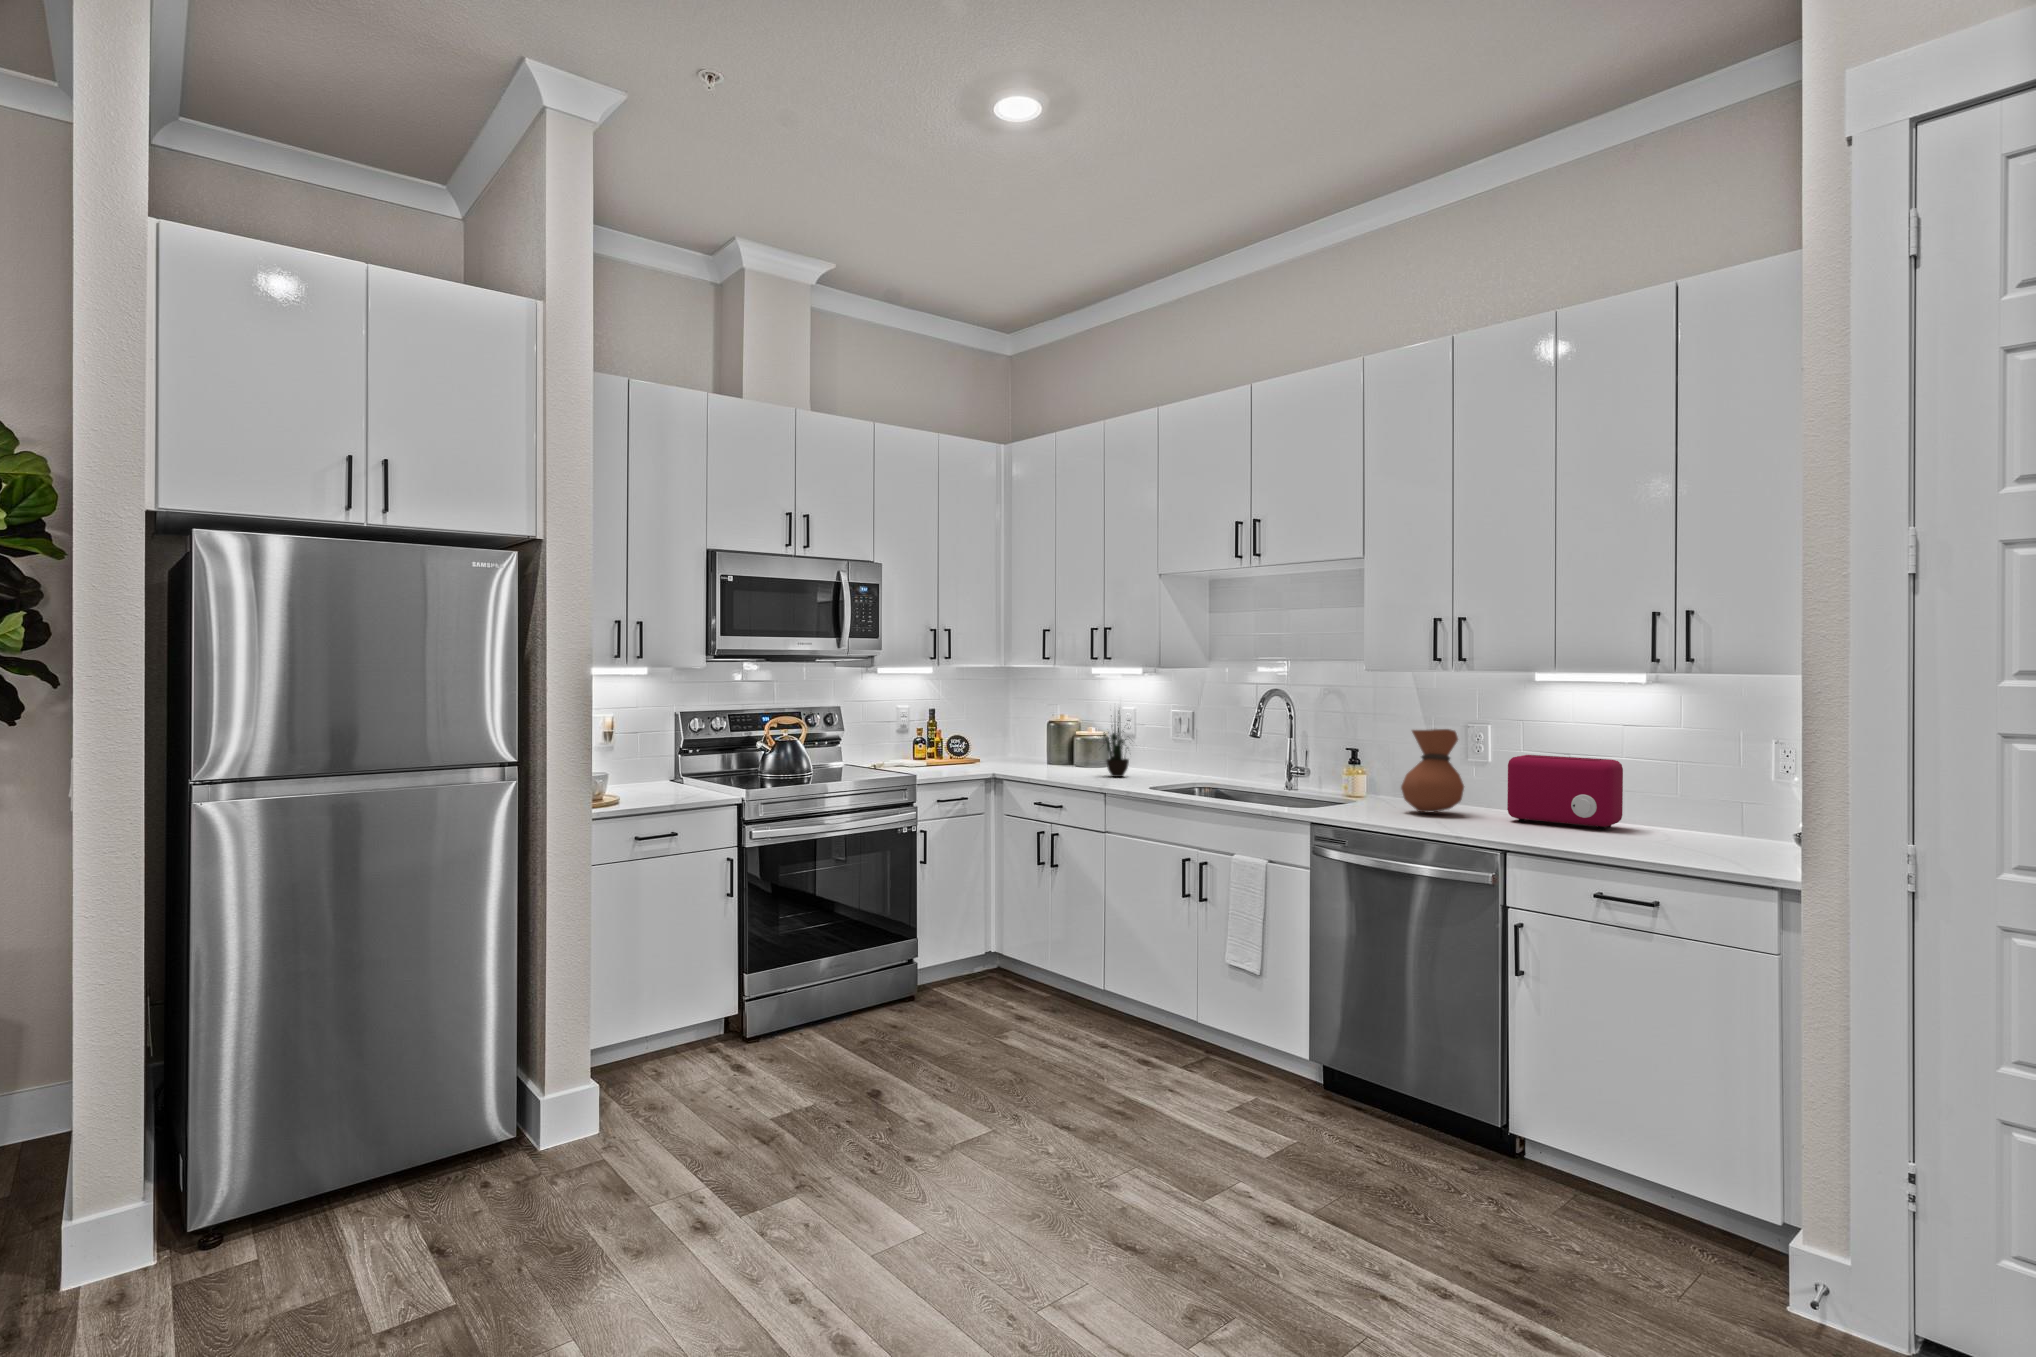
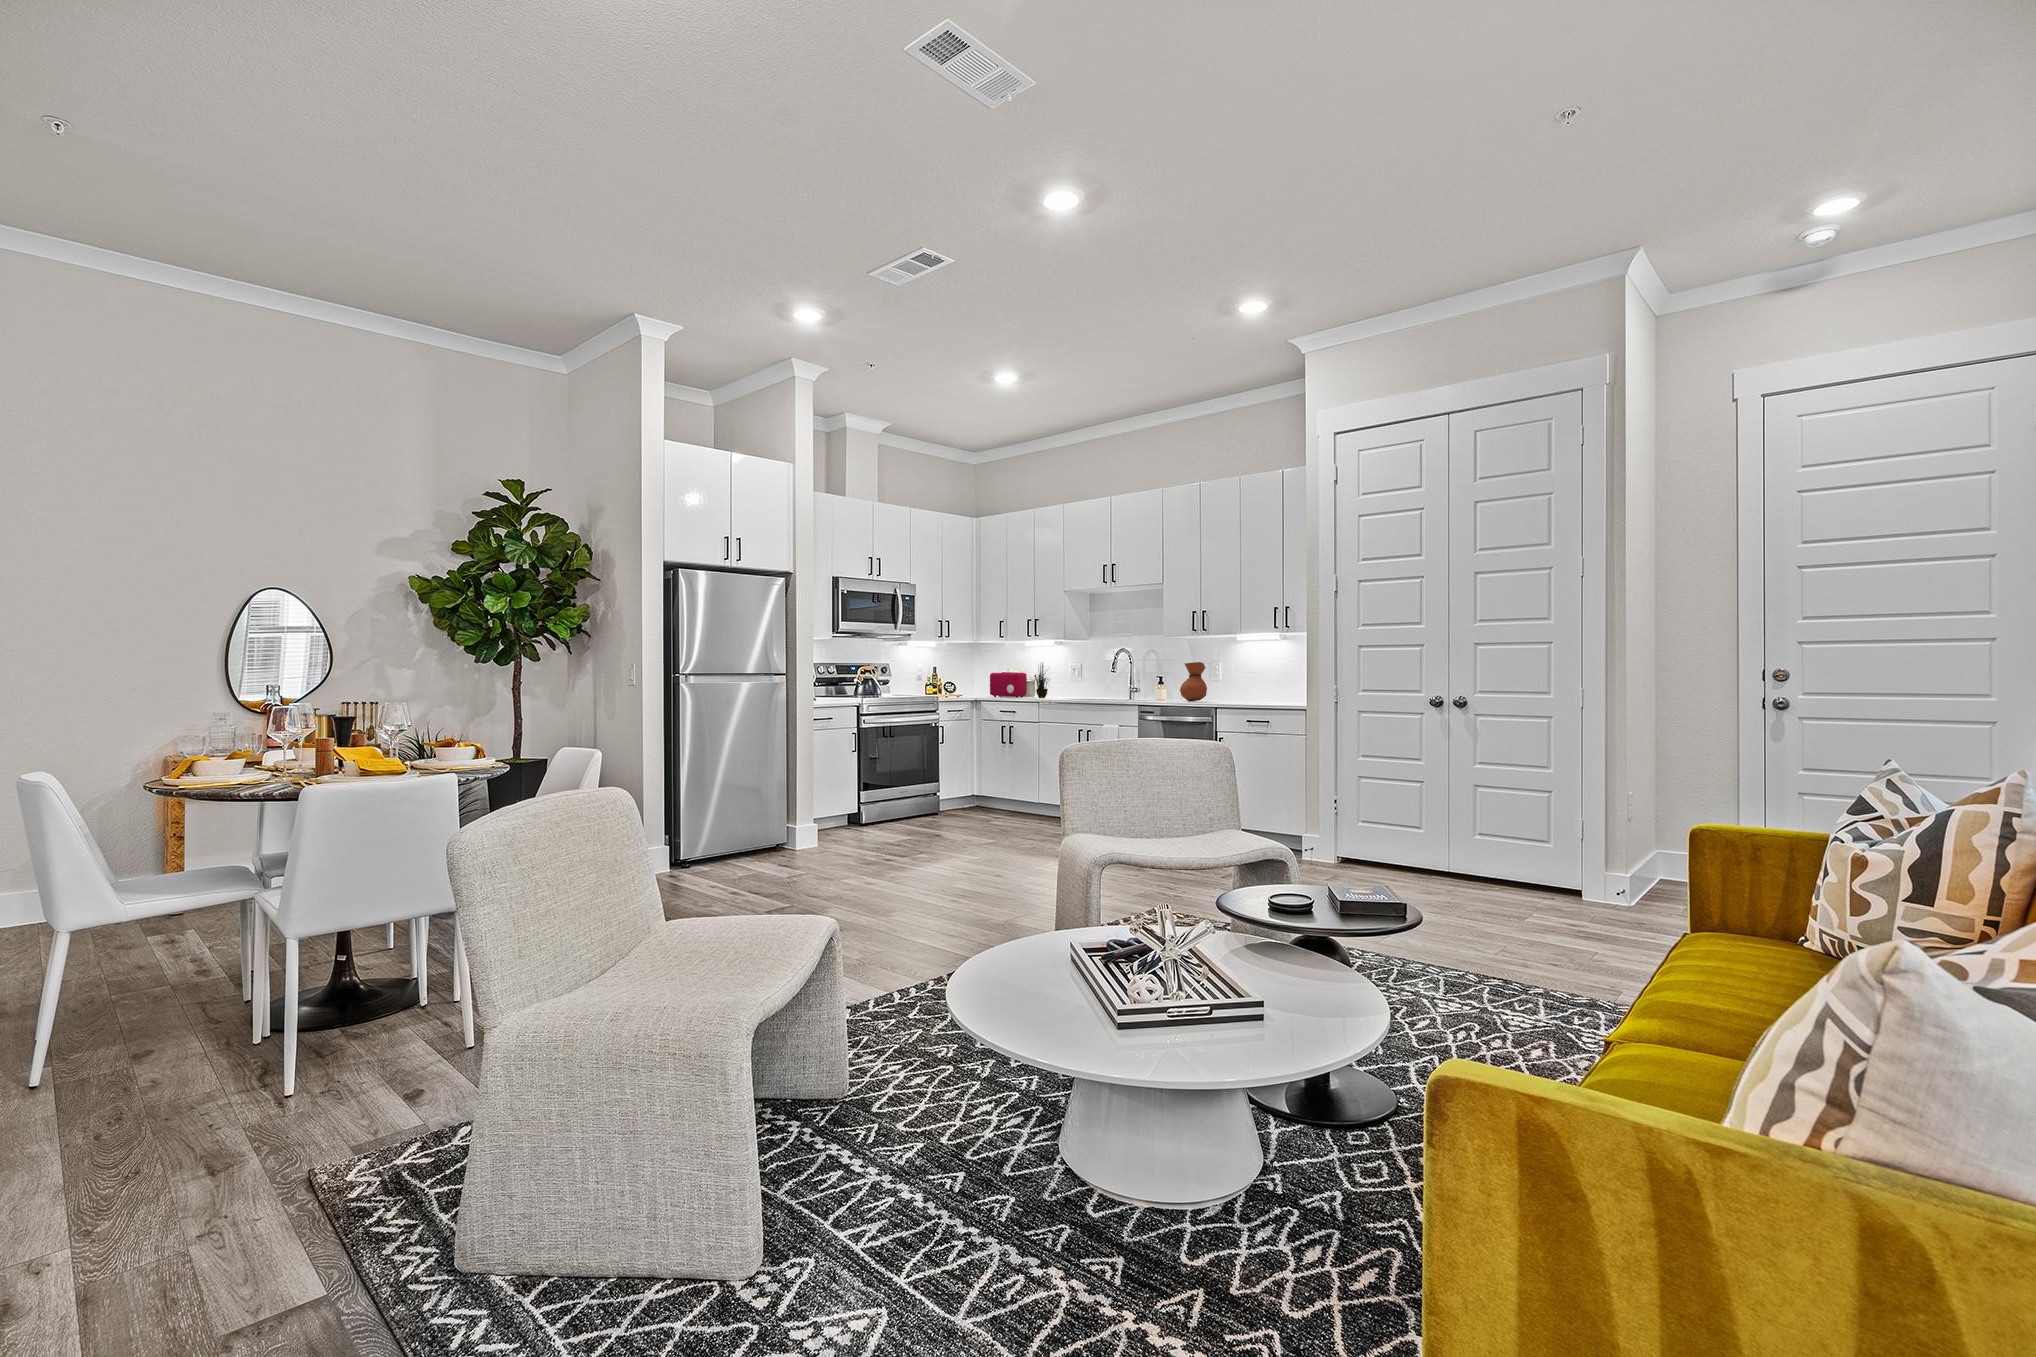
toaster: present [1507,755,1623,830] -> present [990,673,1027,697]

